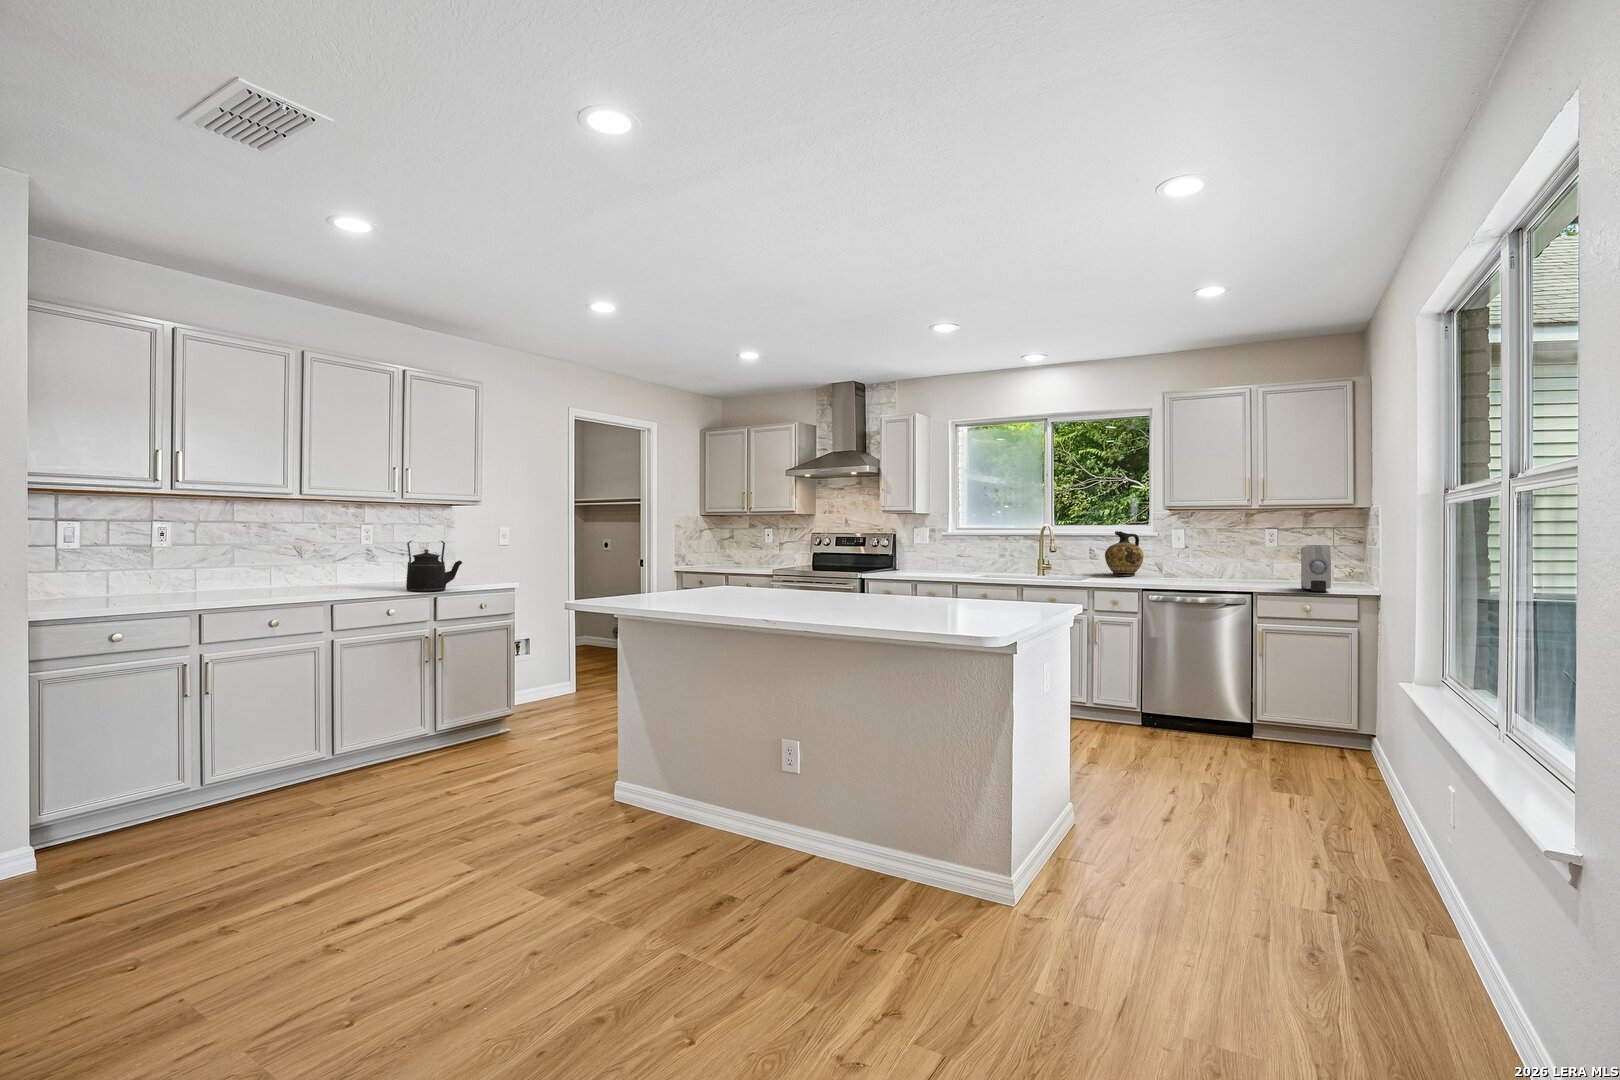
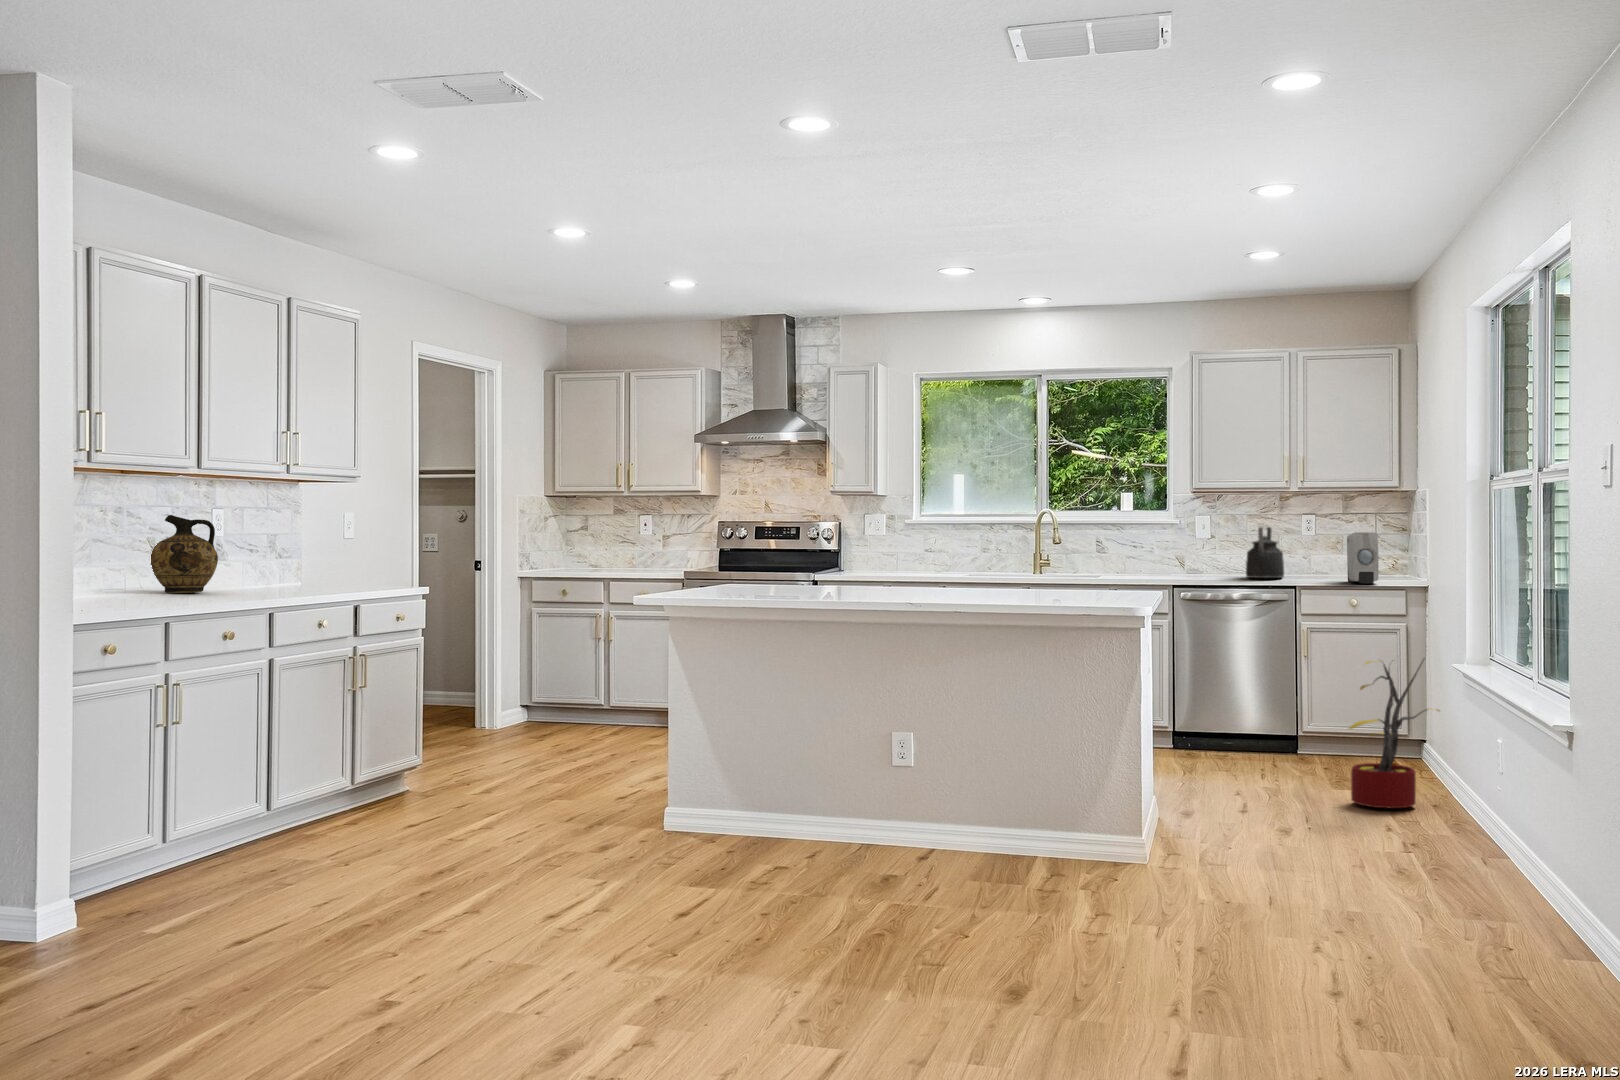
ceramic jug: present [1105,531,1144,576] -> present [151,515,218,593]
kettle: present [406,541,462,591] -> present [1246,527,1284,578]
decorative plant: none [1274,674,1389,833] -> present [1349,659,1439,808]

